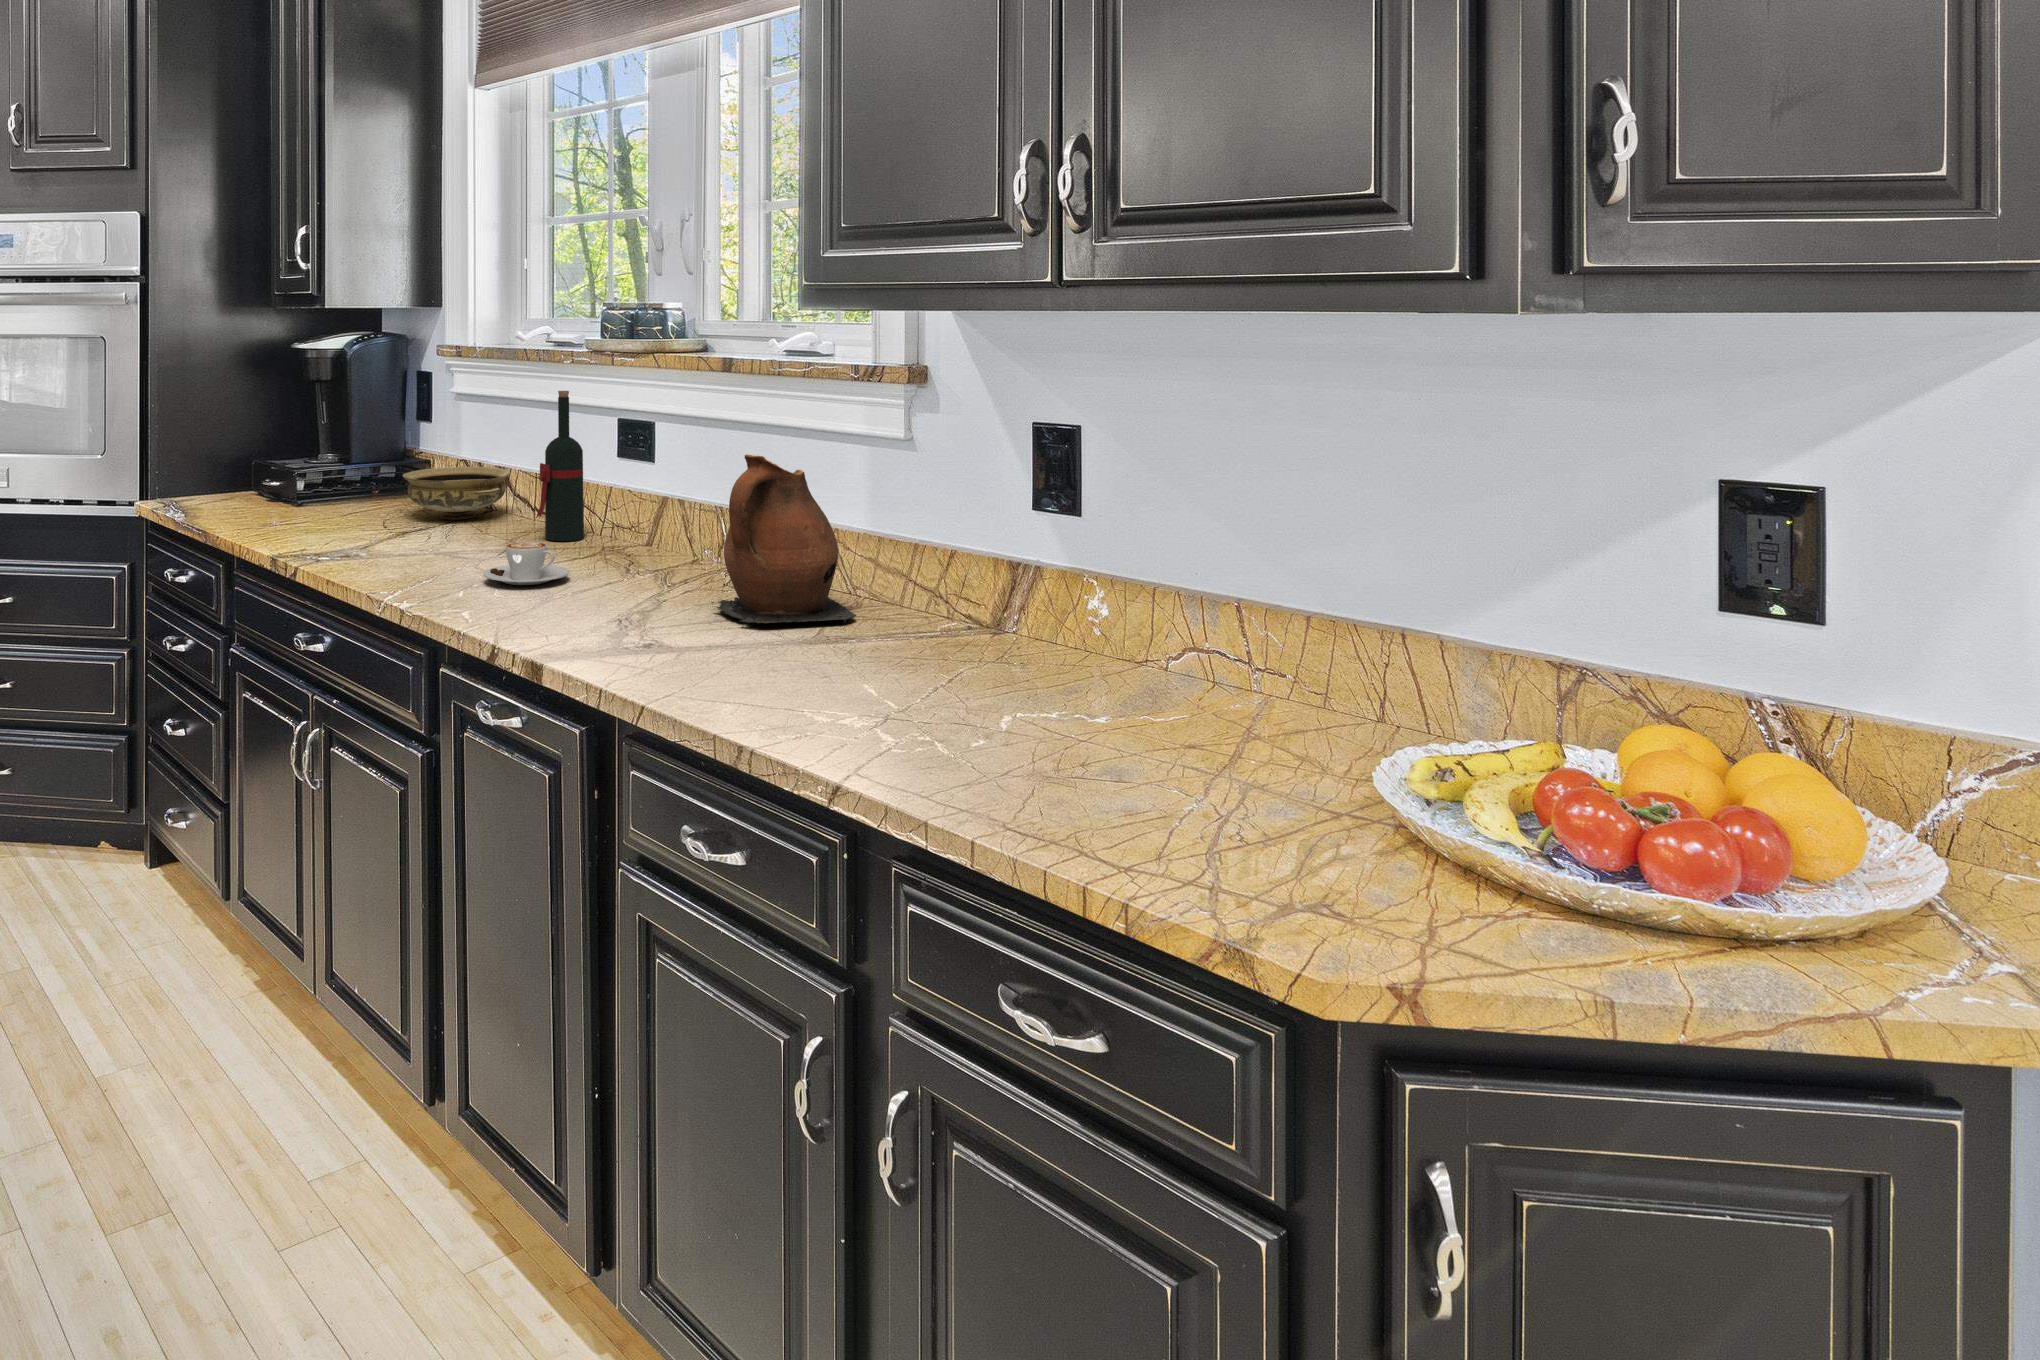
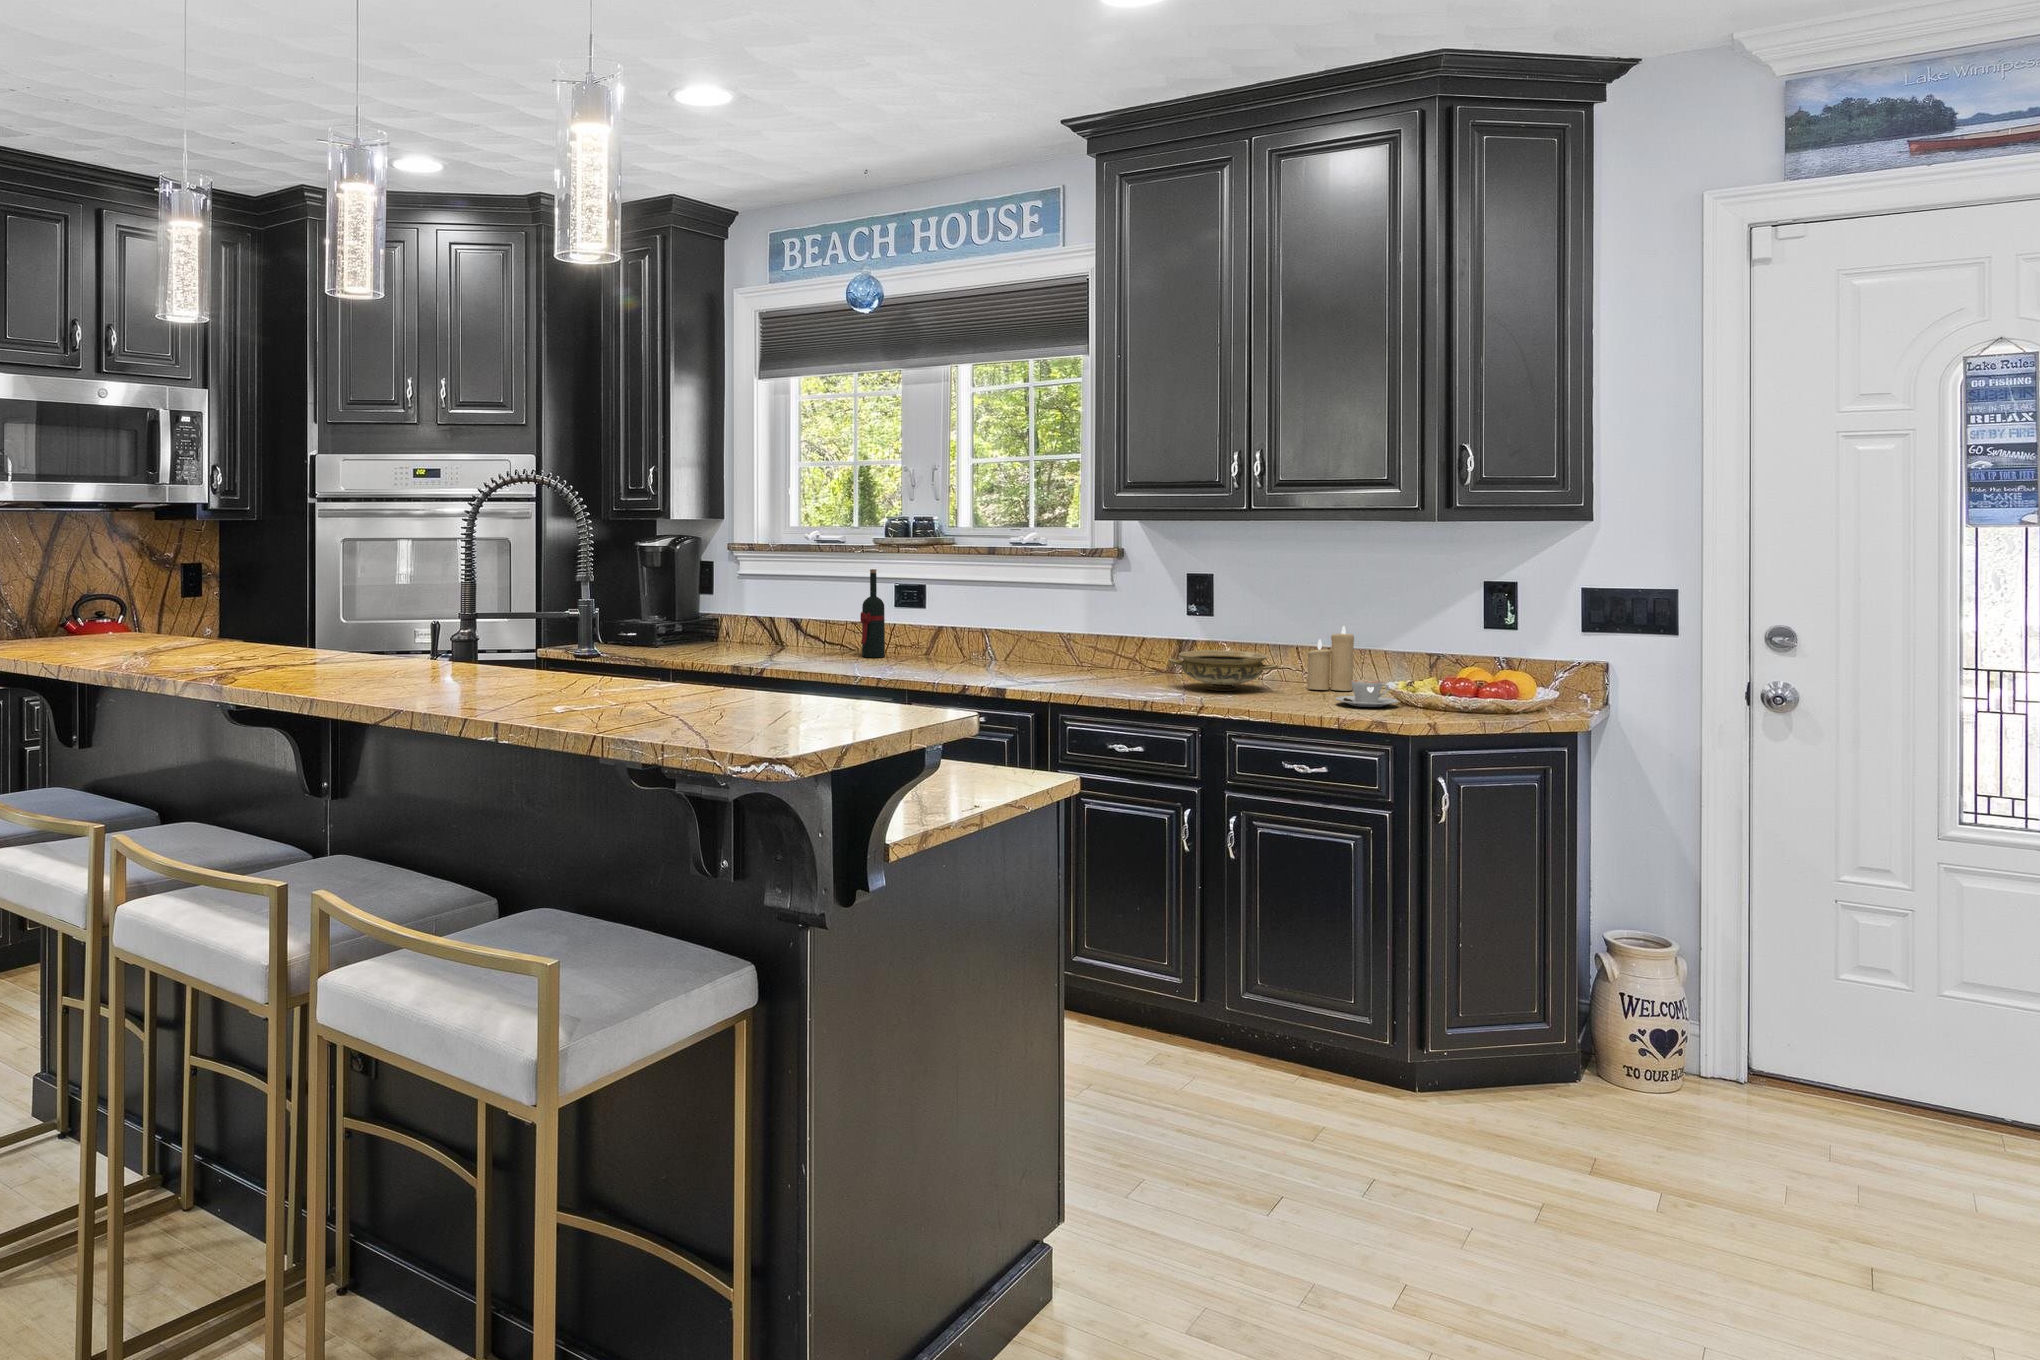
ceramic pitcher: present [712,454,856,623] -> none [1028,594,1106,676]
ceramic bowl: present [403,467,510,519] -> present [1169,650,1278,691]
coffee cup: present [483,542,569,585] -> present [1336,680,1398,707]
candle: none [1224,570,1343,735] -> present [1307,626,1354,691]

